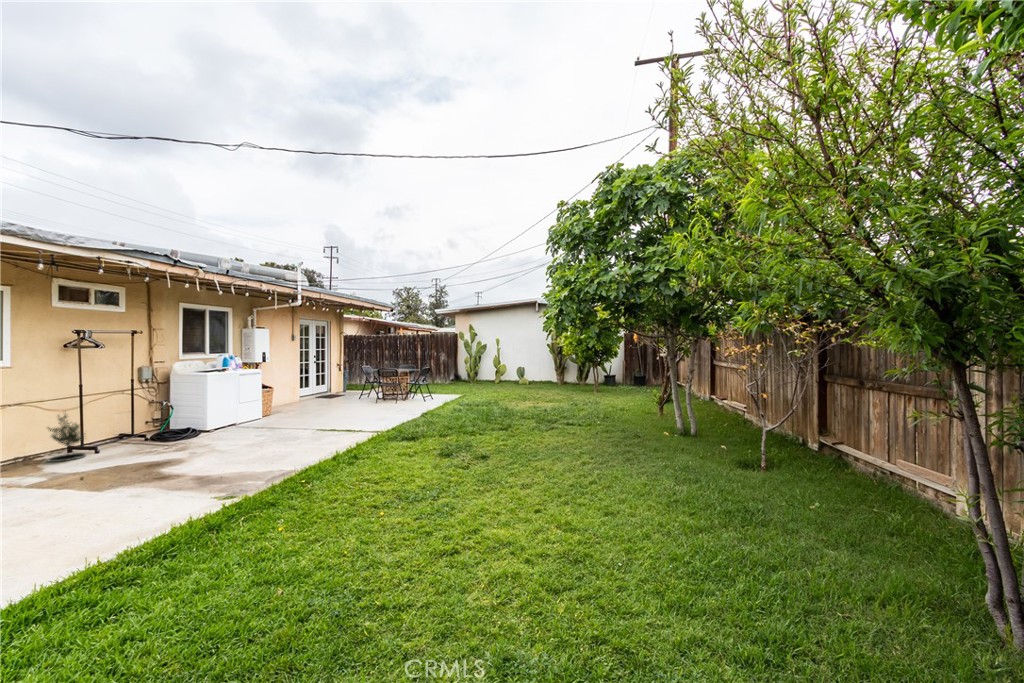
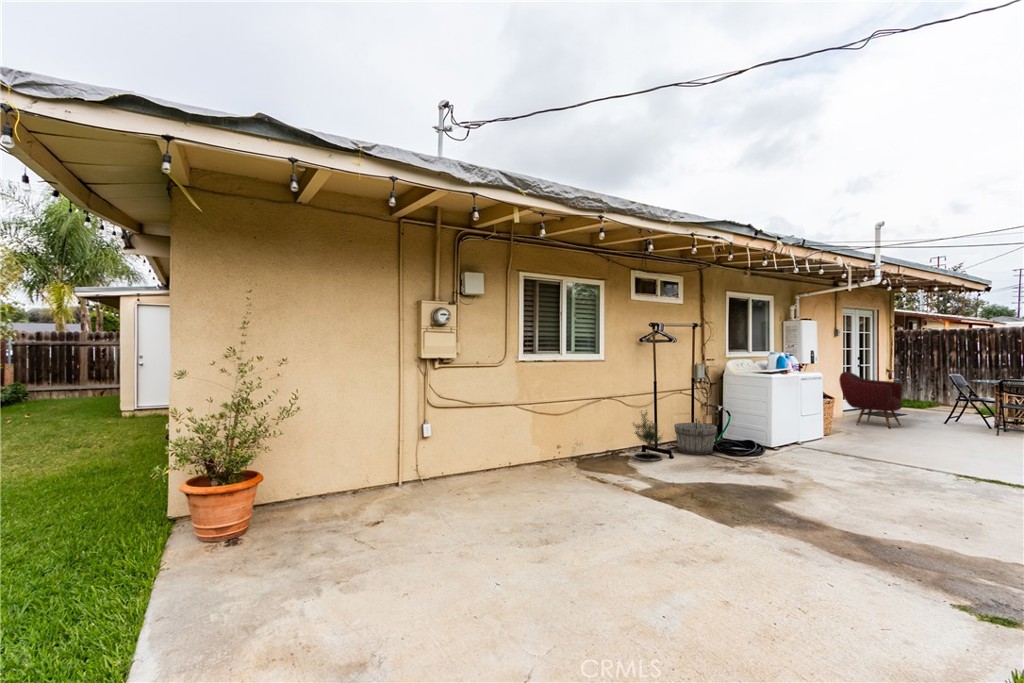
armchair: none [293,367,333,405] -> present [839,372,902,429]
wooden bucket: none [109,413,156,447] -> present [674,416,717,454]

